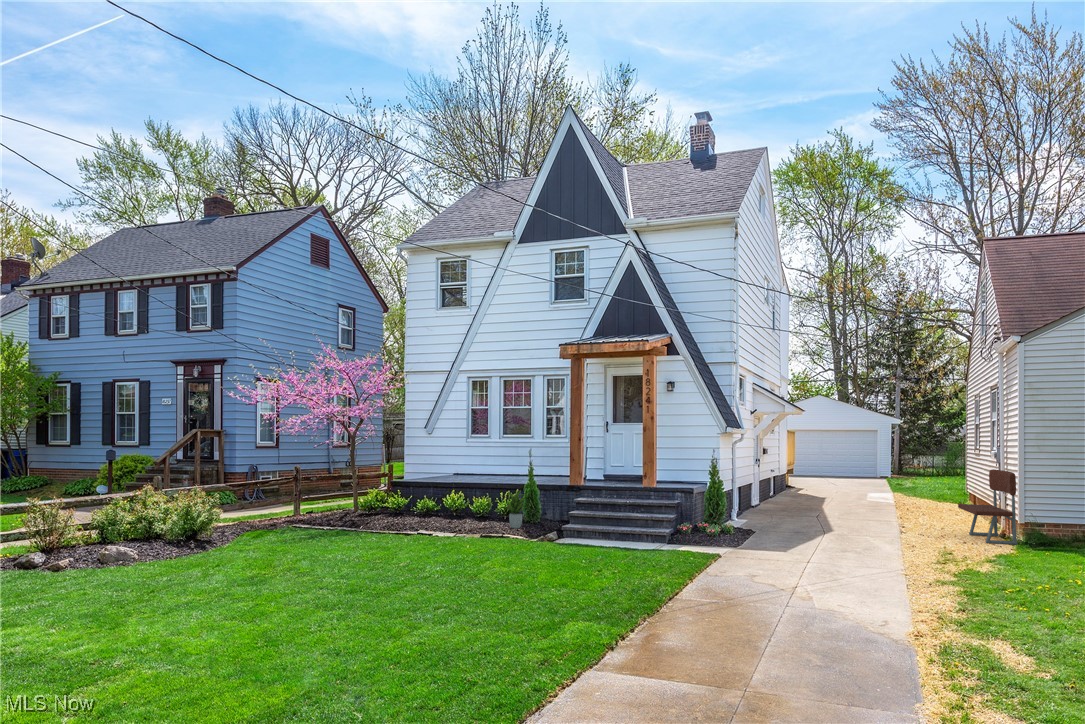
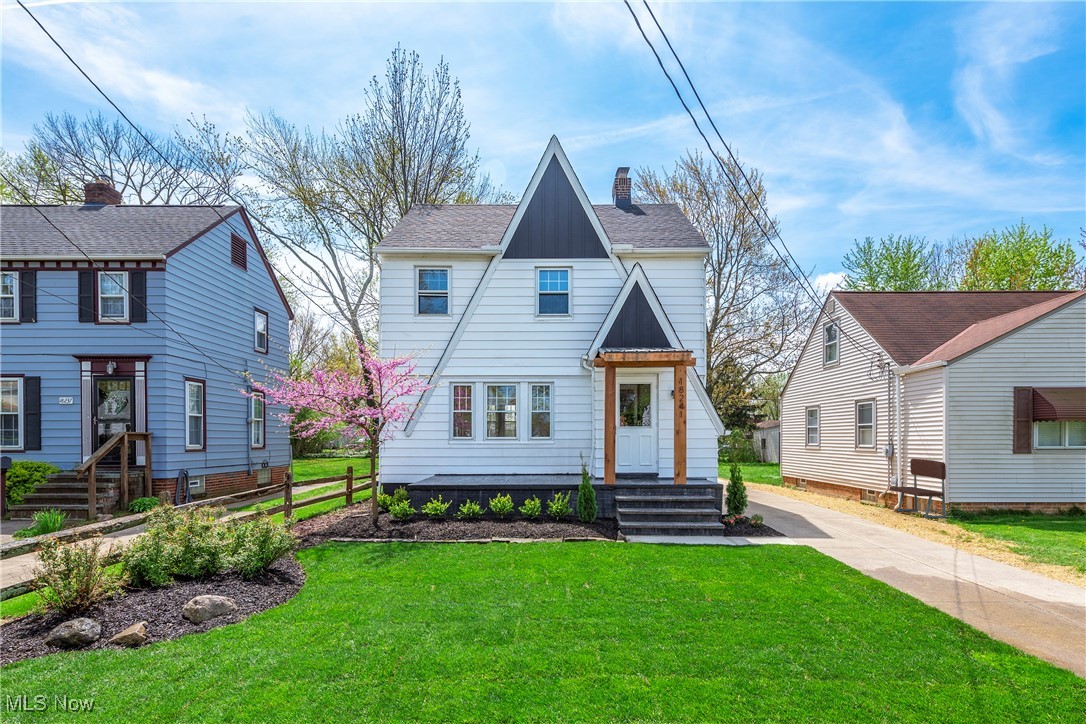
potted plant: present [506,491,526,529] -> none [556,493,579,530]

